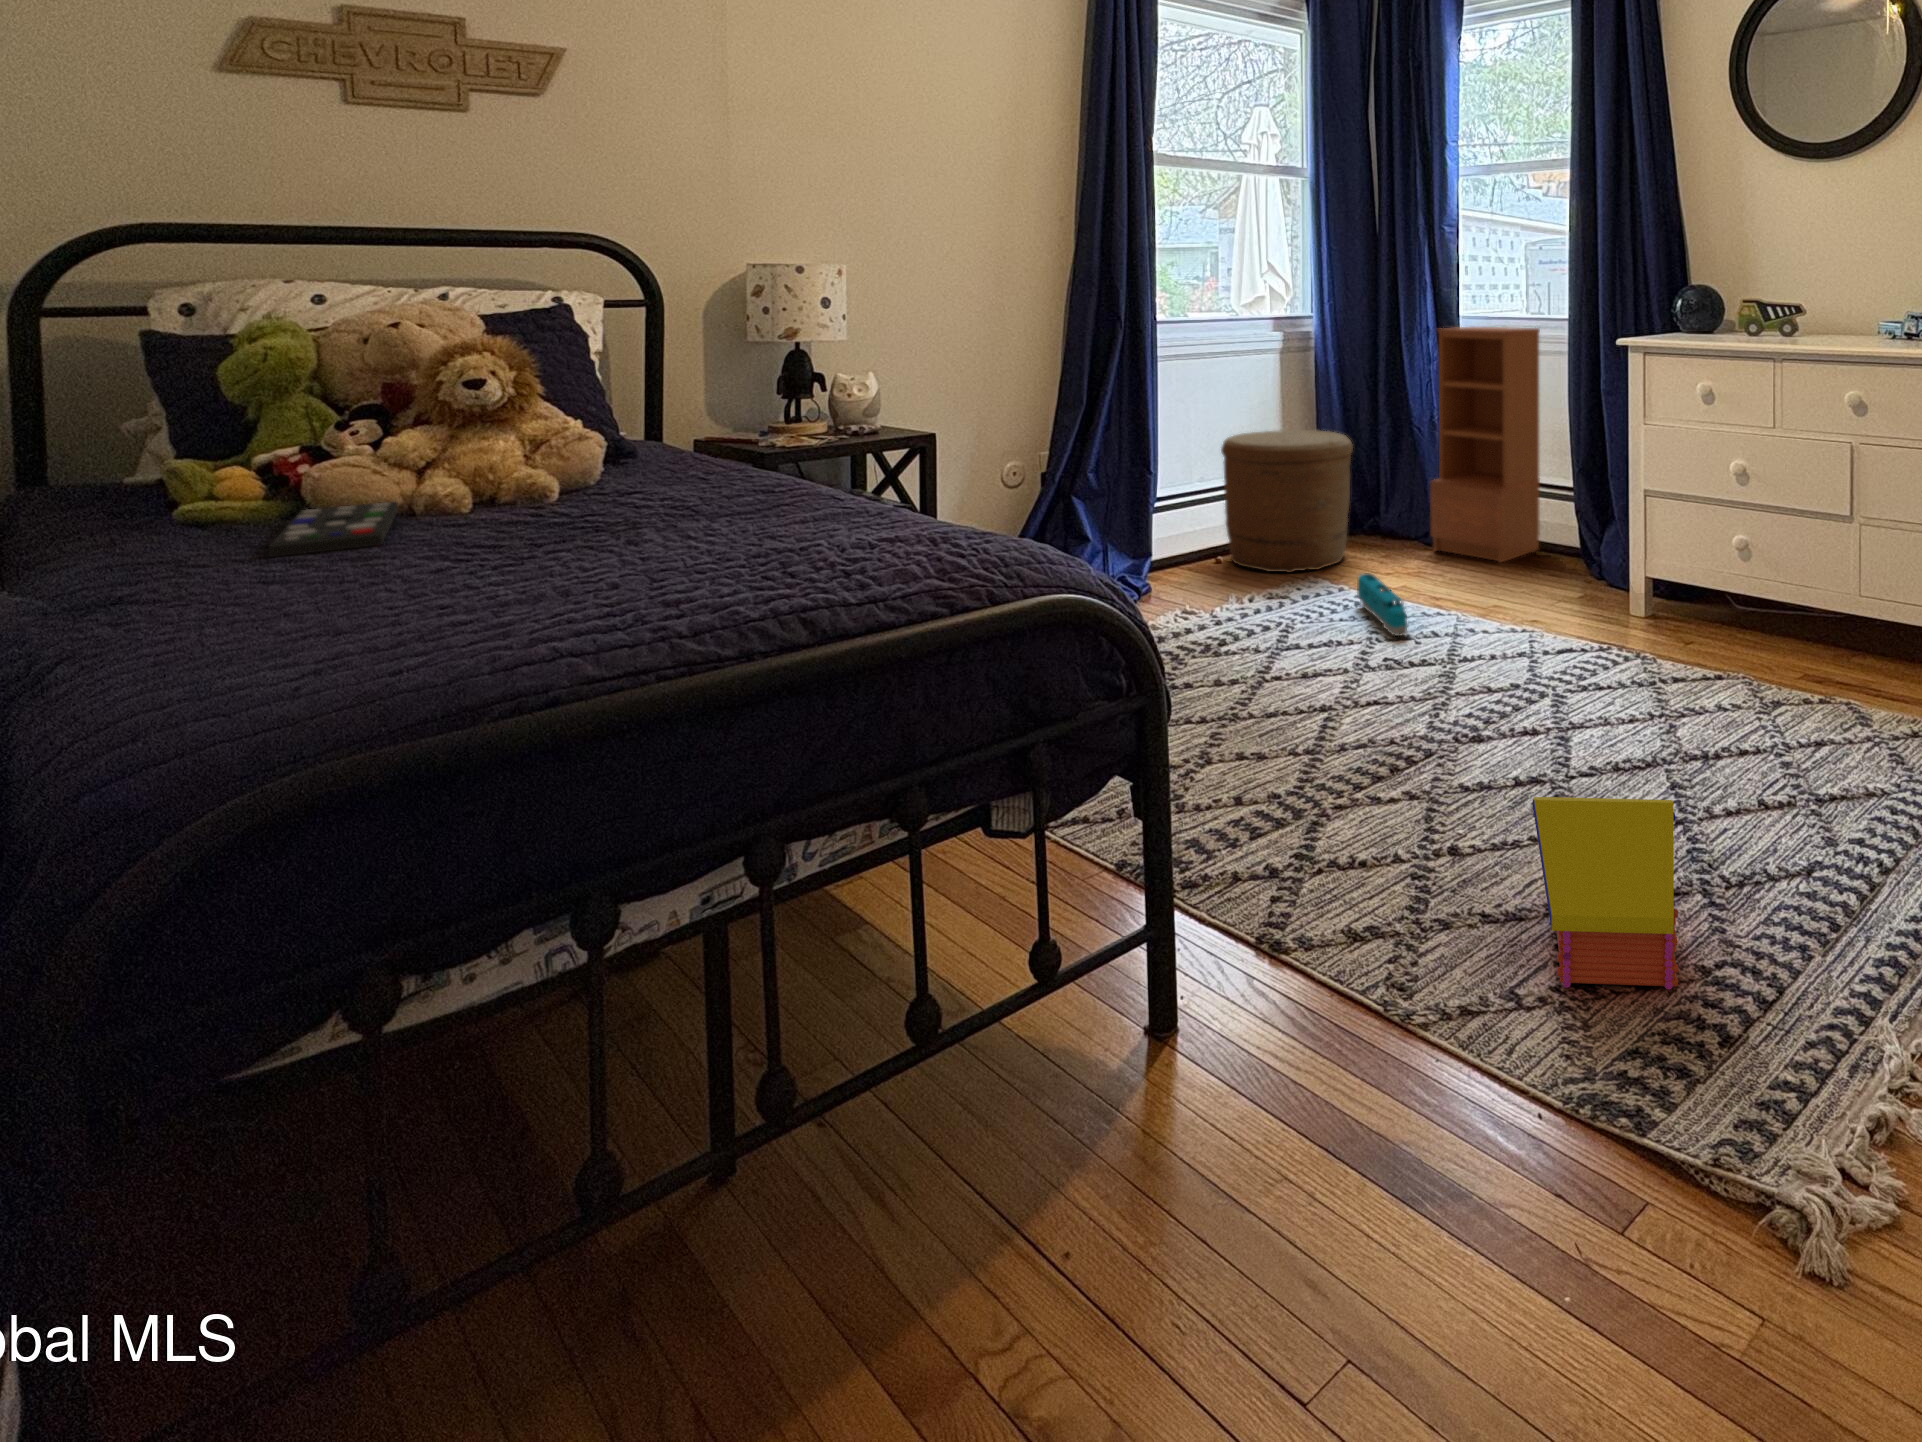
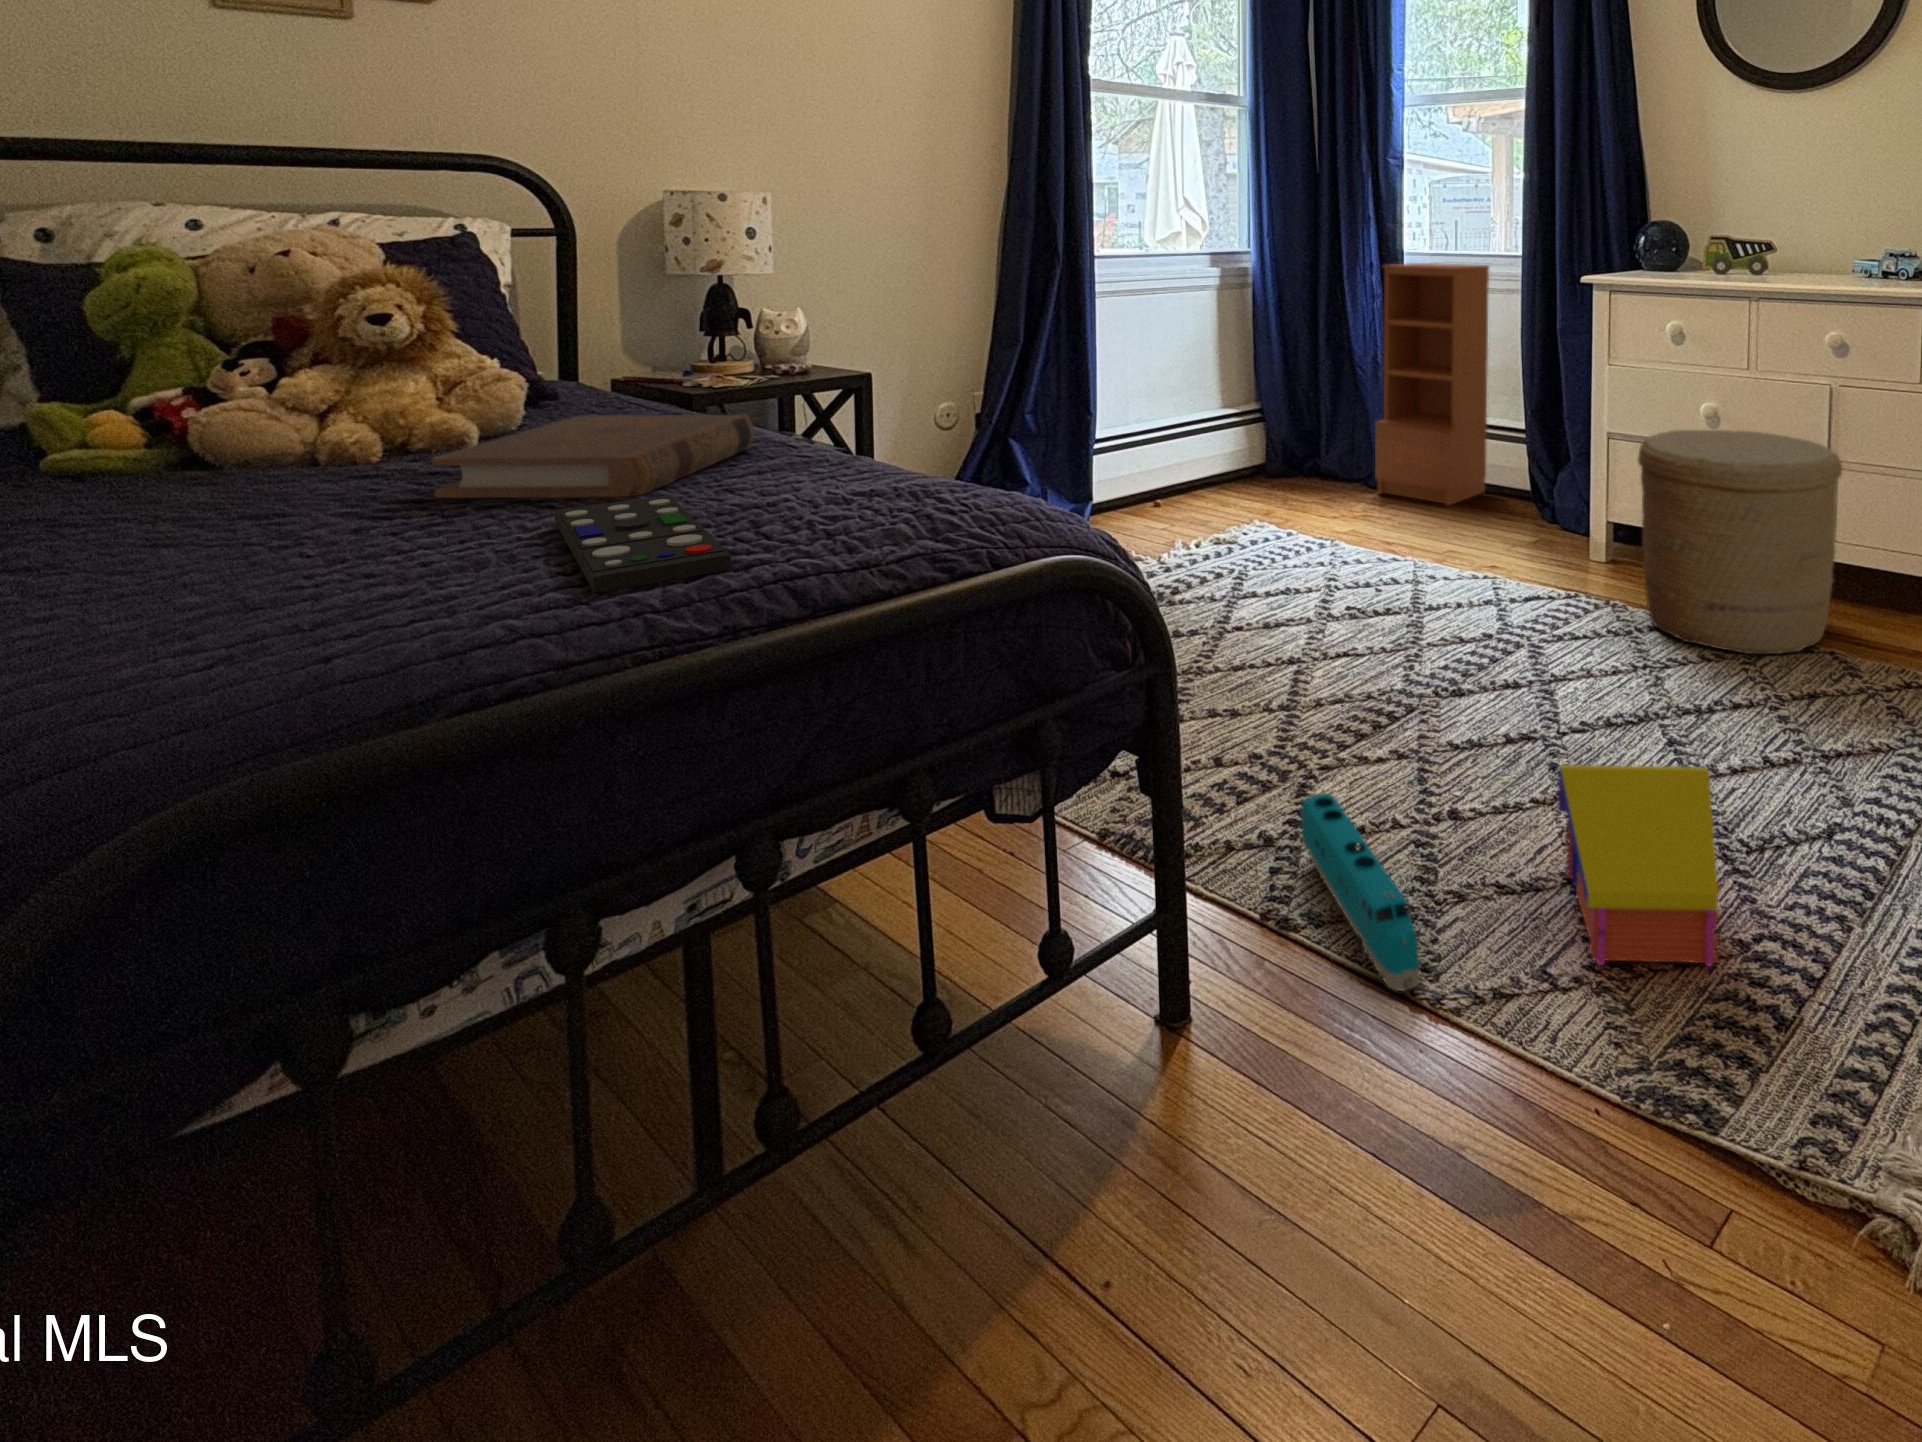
woven basket: present [1221,430,1353,573] -> present [1638,430,1842,654]
book: none [509,469,803,543] -> present [432,415,755,498]
remote control: present [269,501,398,557] -> present [555,495,731,593]
toy train: present [1357,573,1407,636] -> present [1301,793,1420,991]

